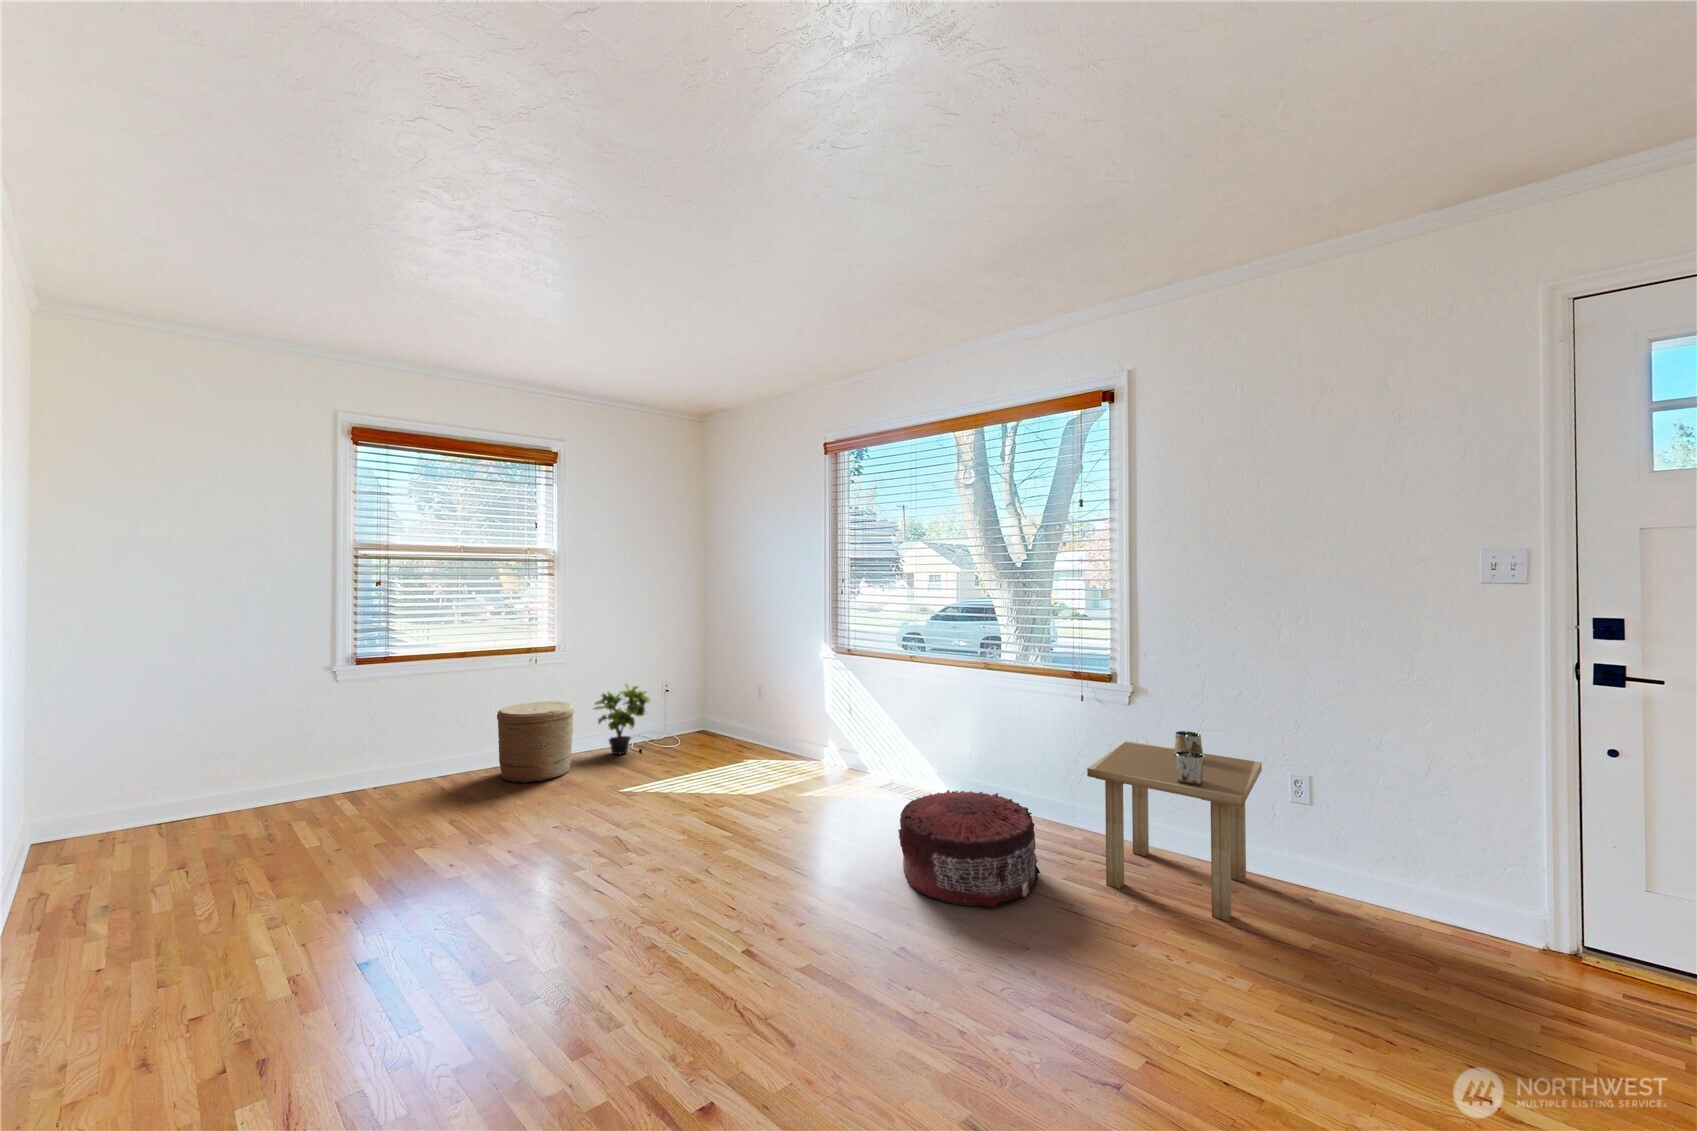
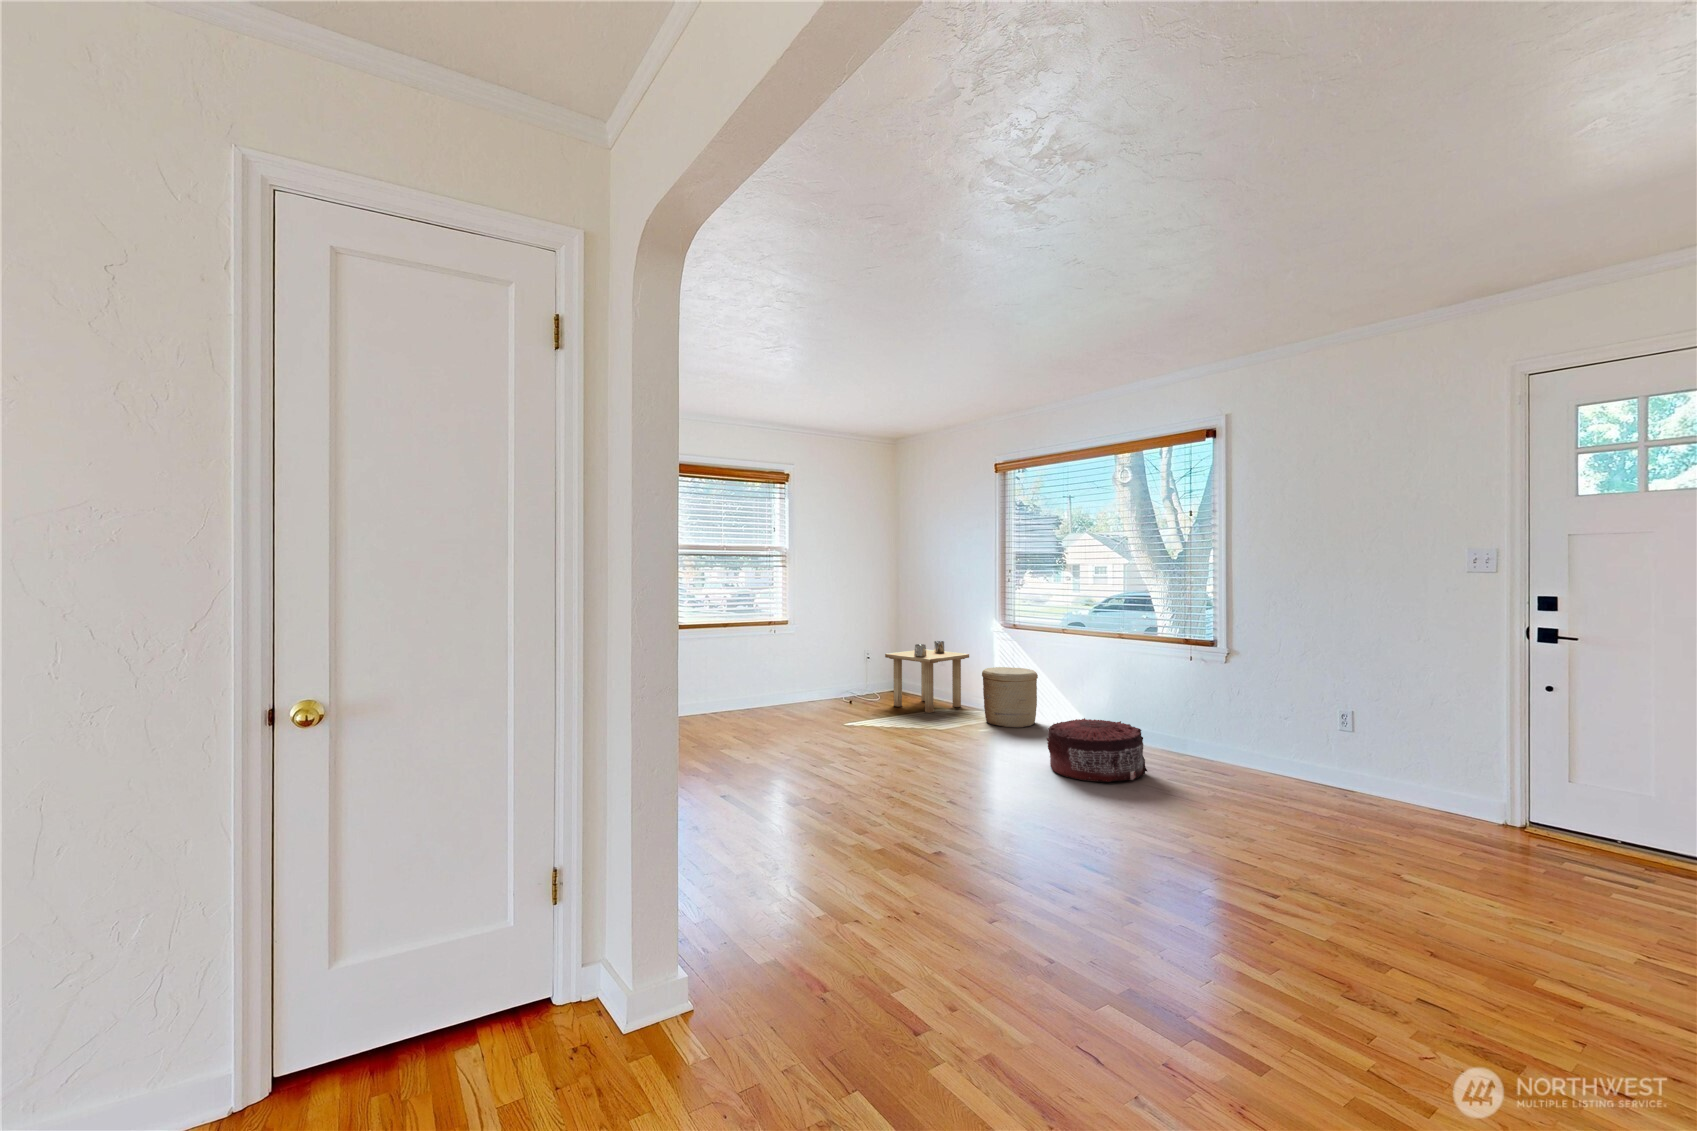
potted plant: present [594,684,650,754] -> none [813,650,856,704]
woven basket: present [497,701,574,783] -> present [982,667,1038,728]
side table: present [1087,731,1262,921] -> present [885,641,969,713]

